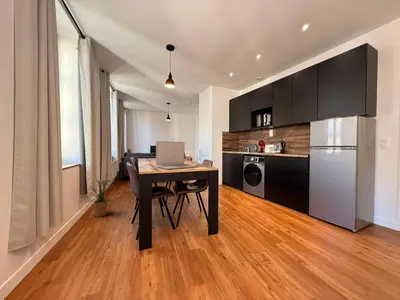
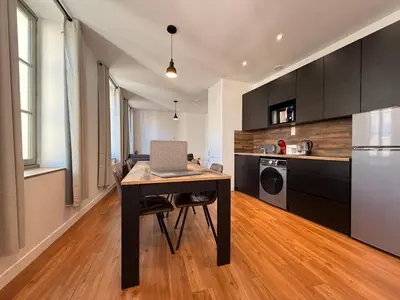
house plant: present [89,179,112,217] -> none [68,185,103,231]

